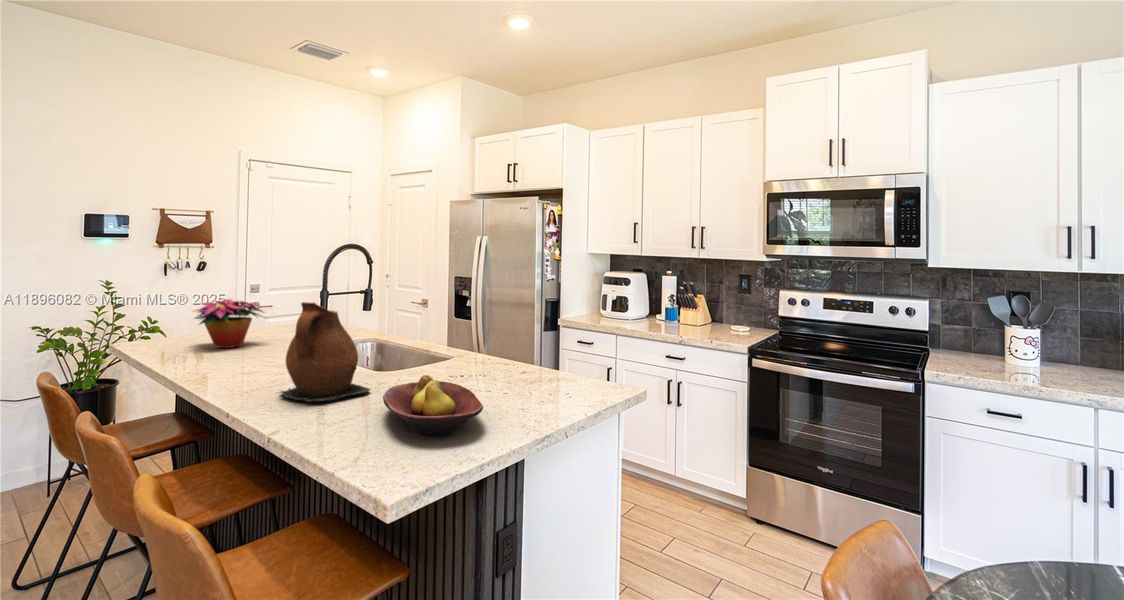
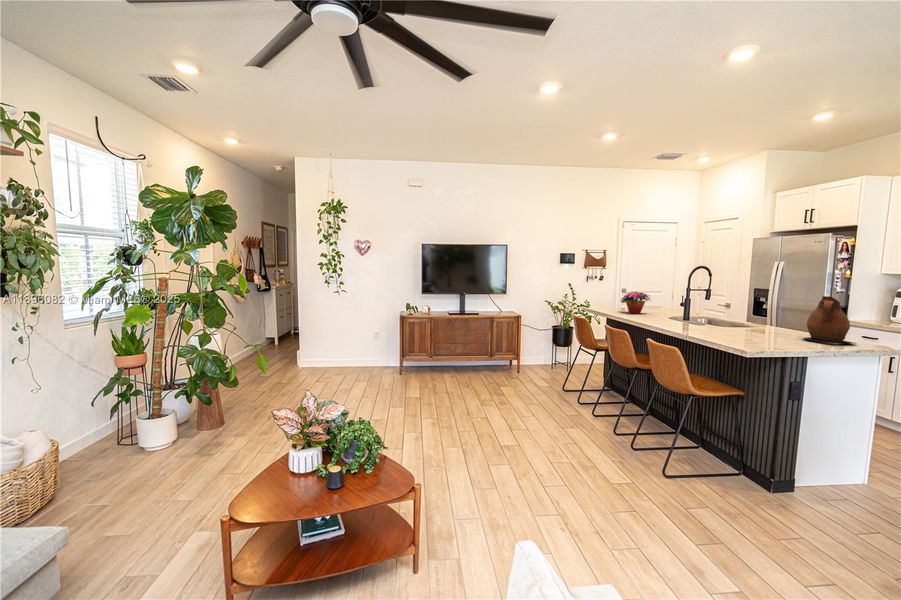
ceramic pitcher: present [281,302,370,402] -> present [803,296,856,344]
fruit bowl: present [383,375,483,436] -> none [732,323,785,345]

